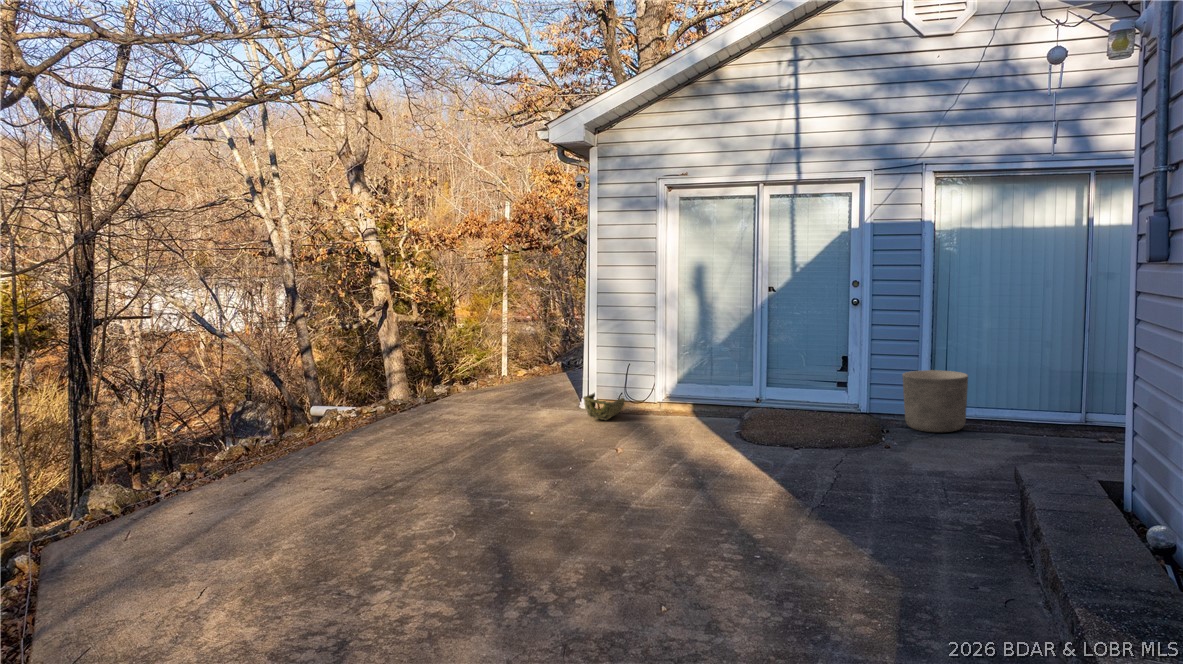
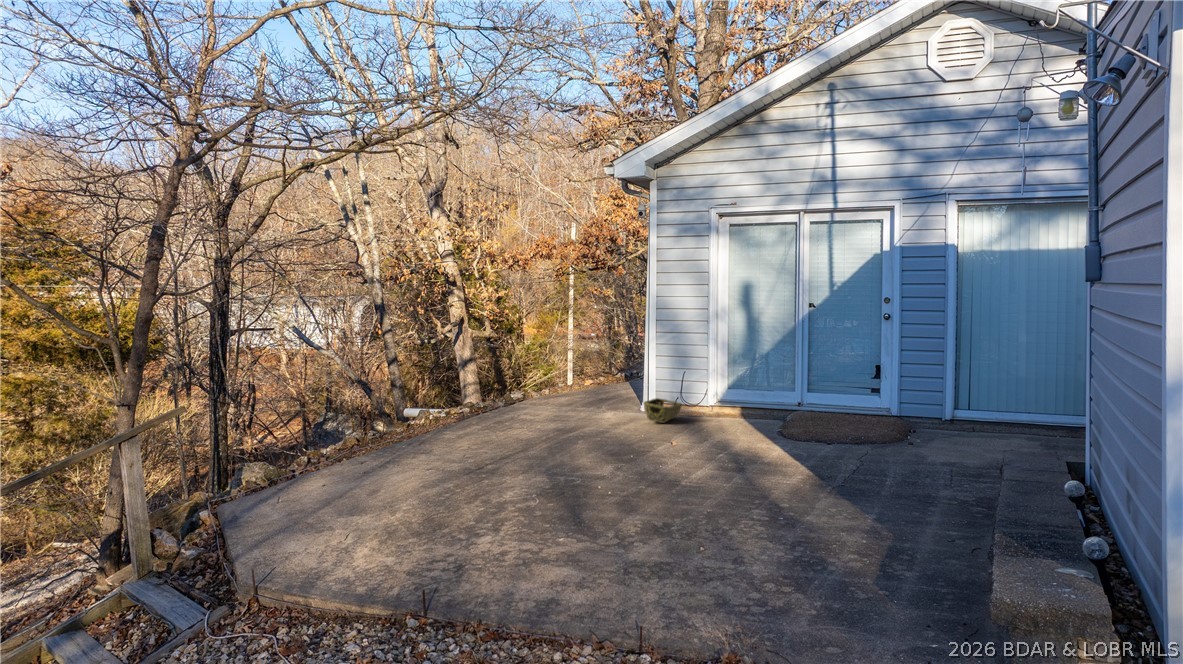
planter: present [902,370,968,432] -> none [928,378,987,433]

